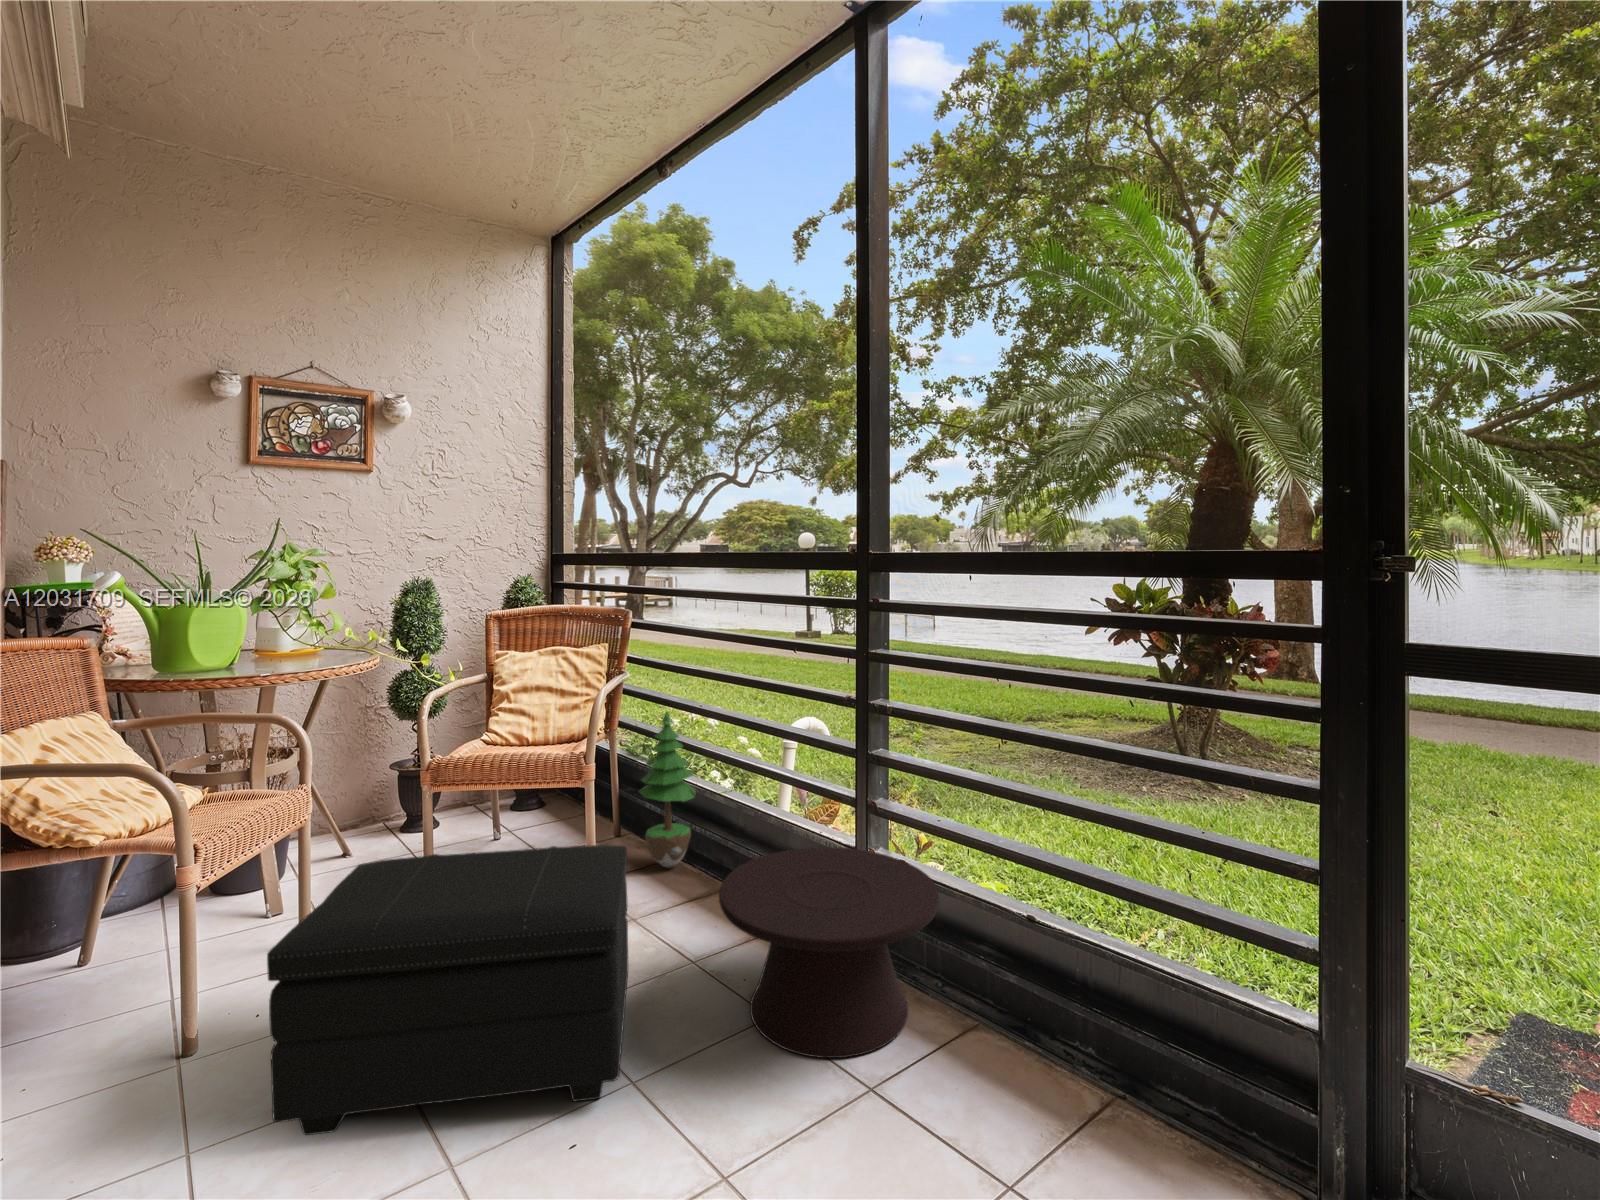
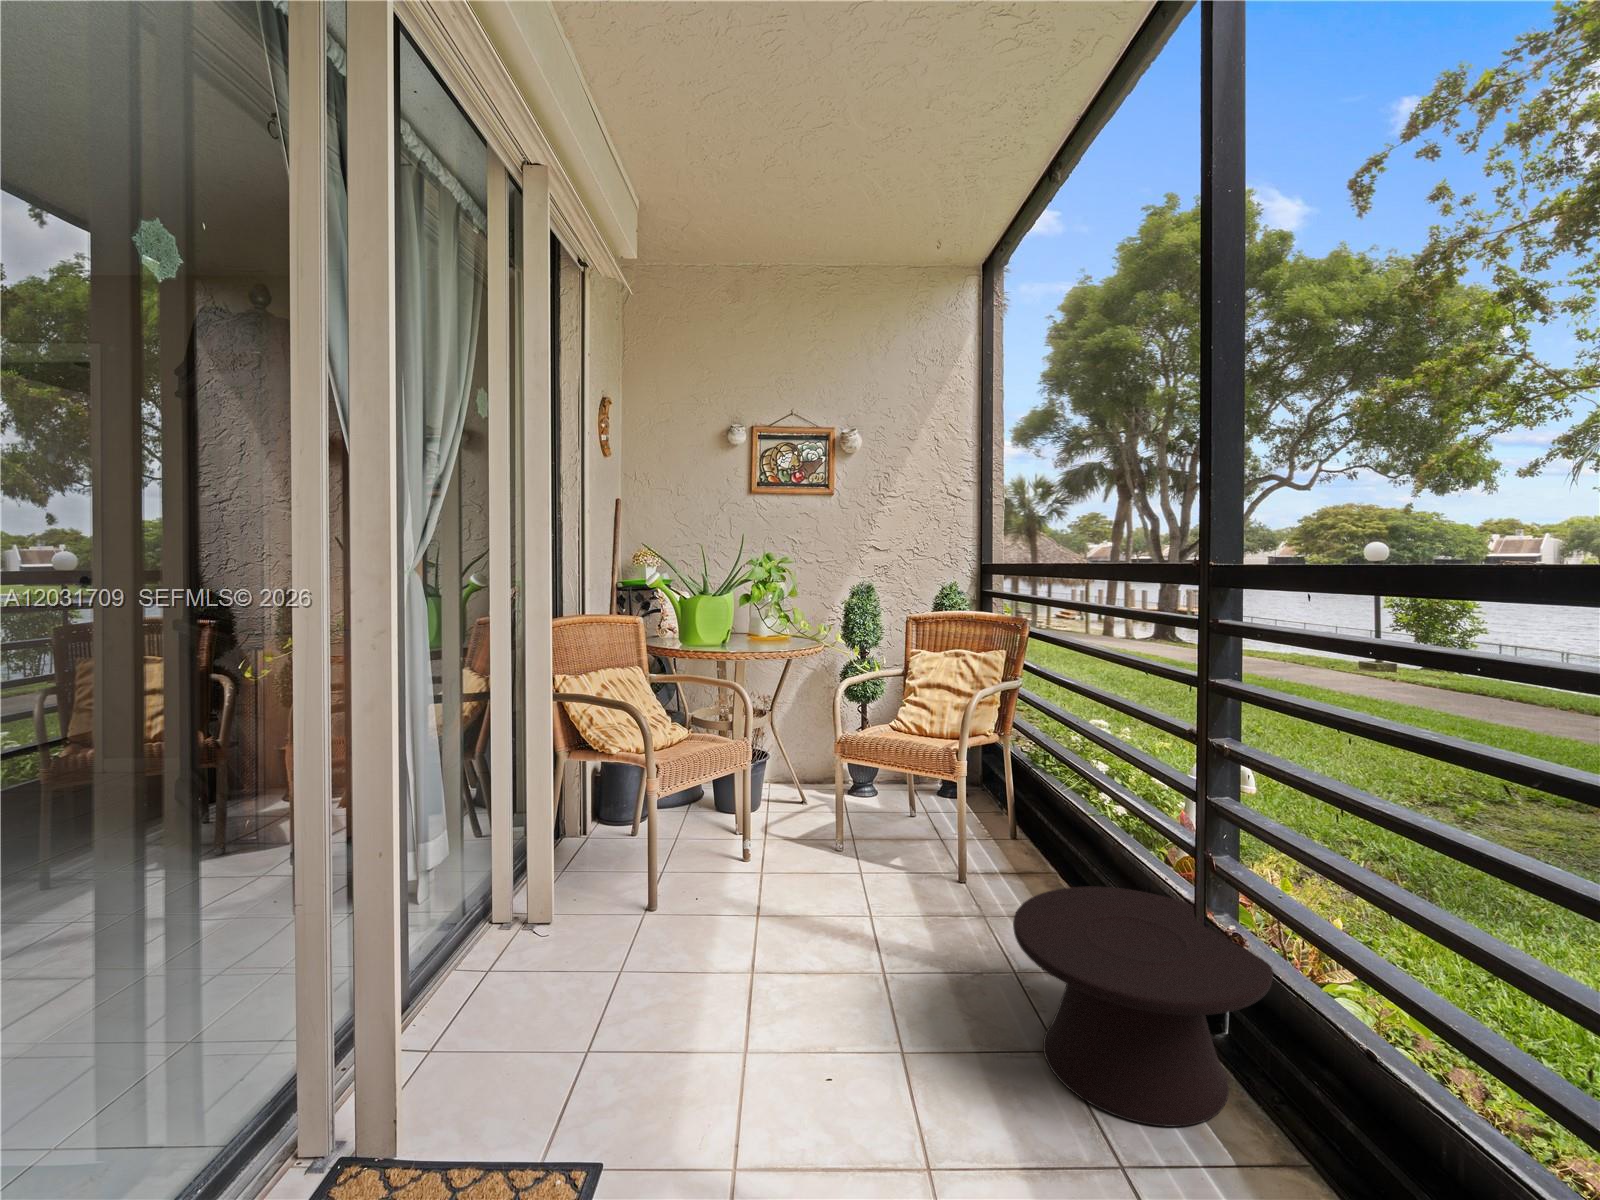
potted tree: present [639,711,695,868] -> none [1013,721,1073,879]
footstool: present [267,845,628,1135] -> none [671,807,948,1049]

